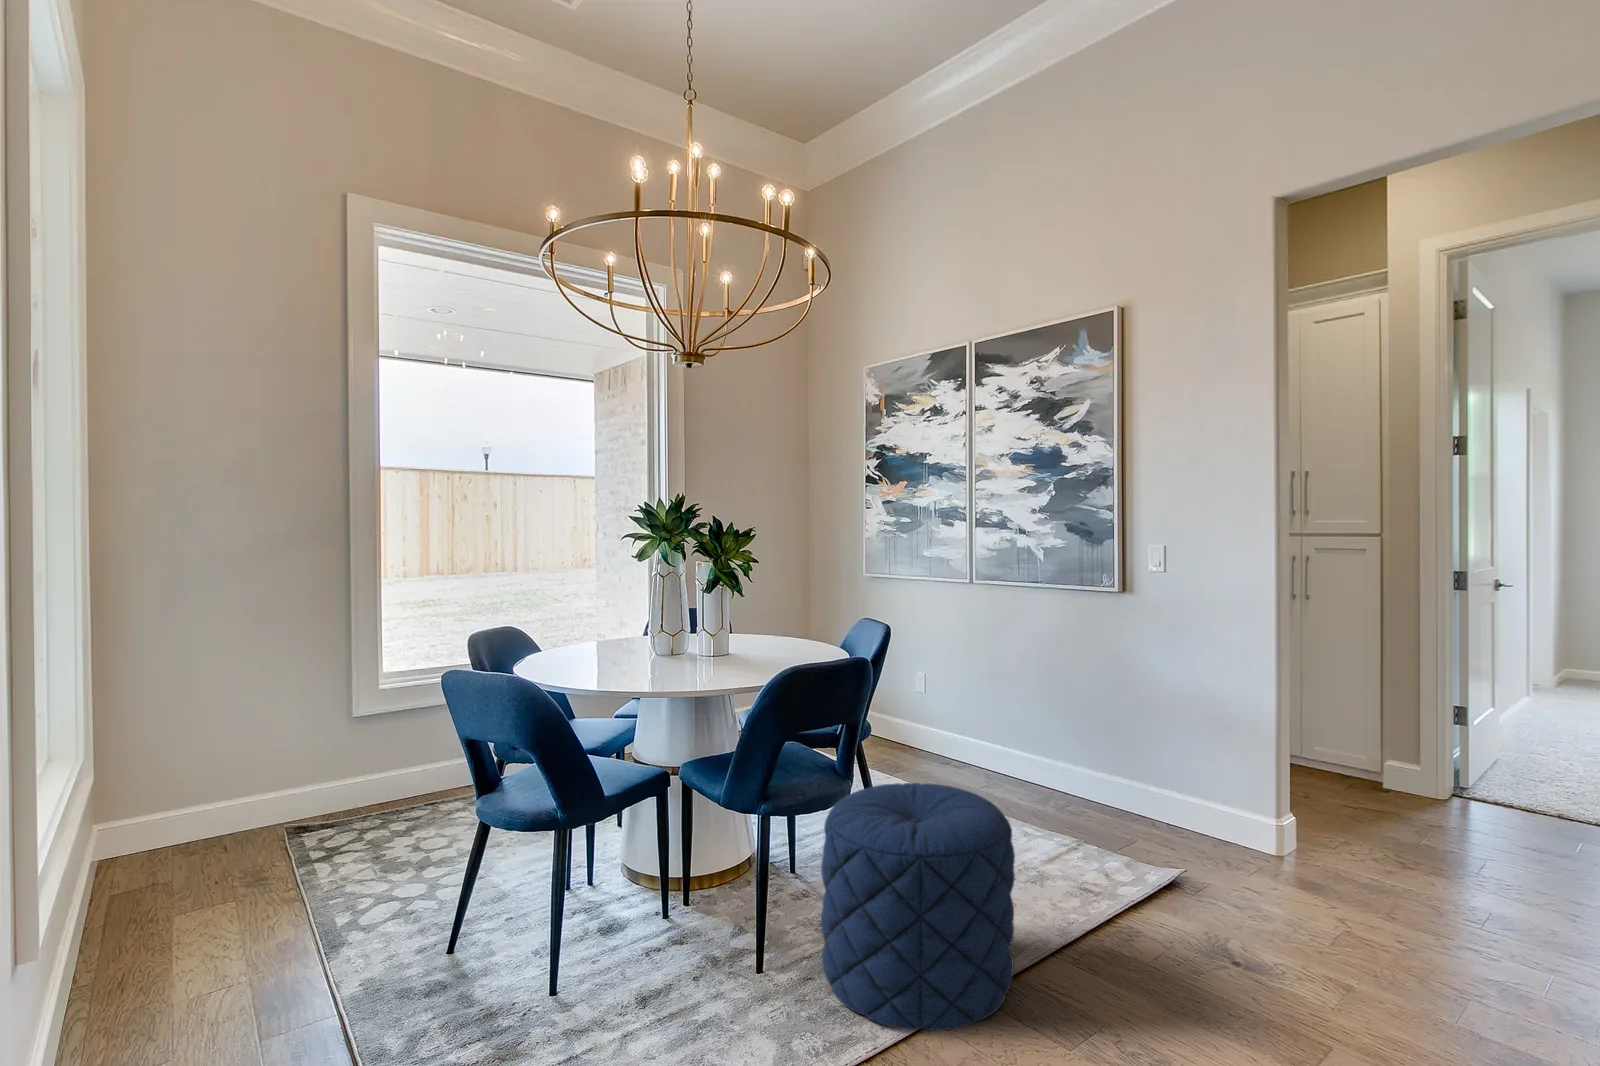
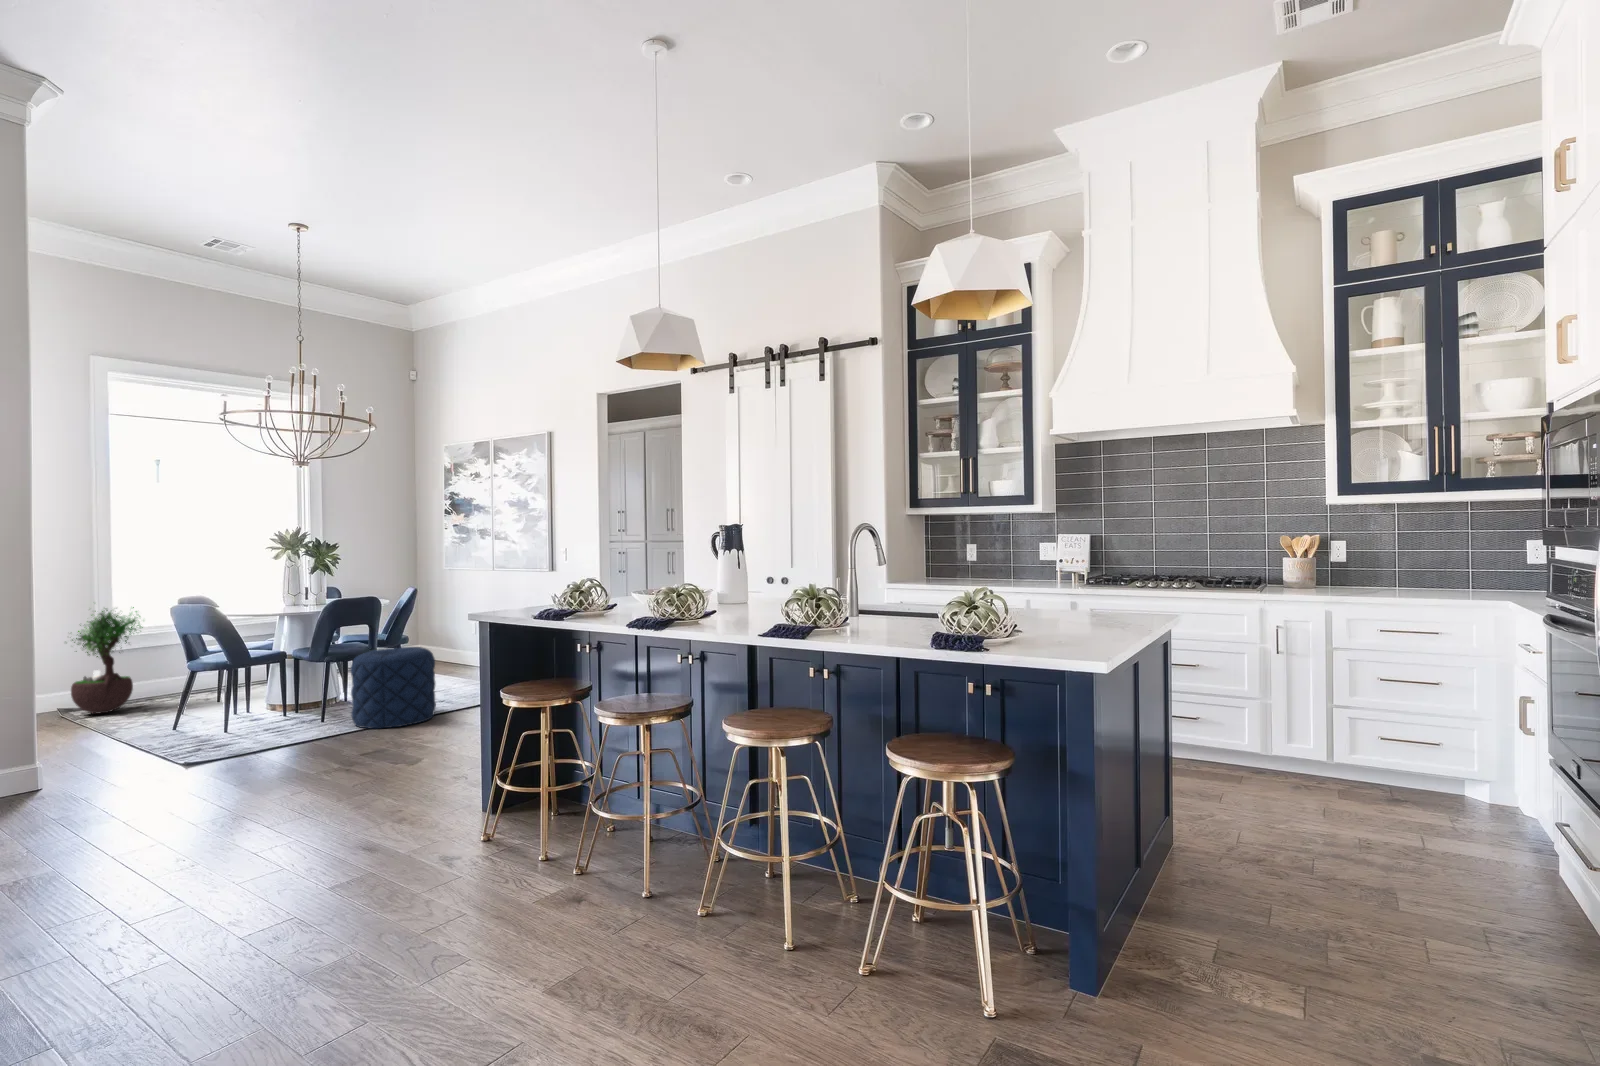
potted tree: none [289,626,421,825] -> present [71,607,143,714]

